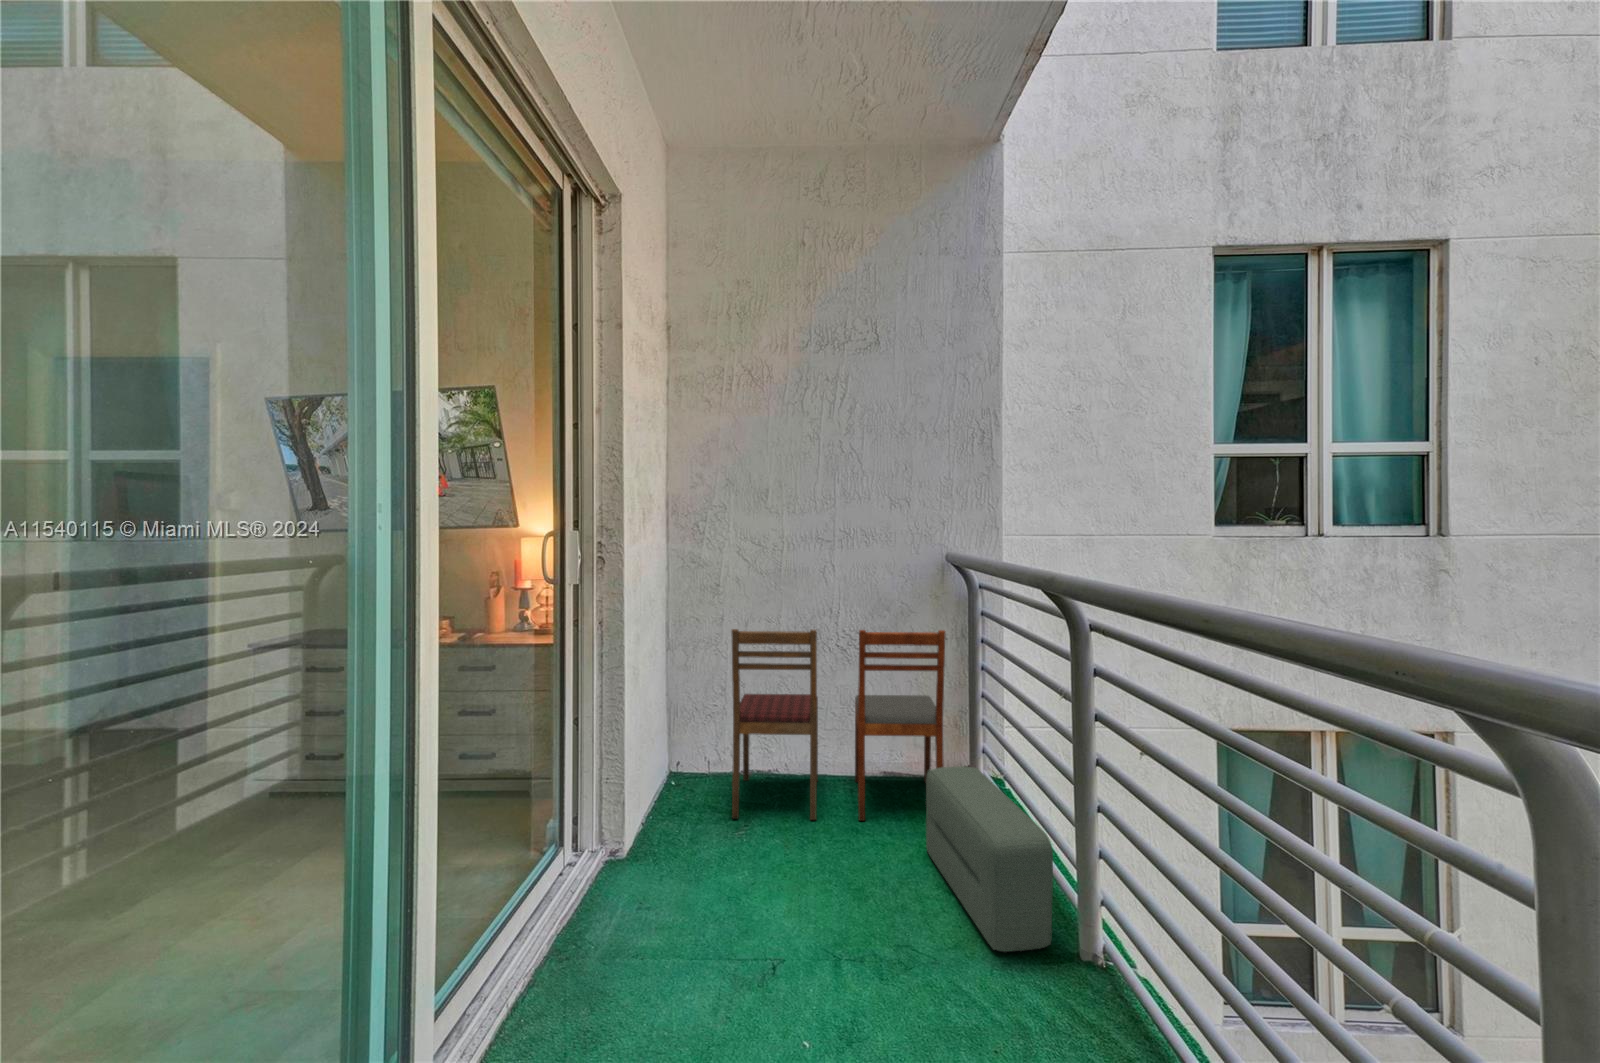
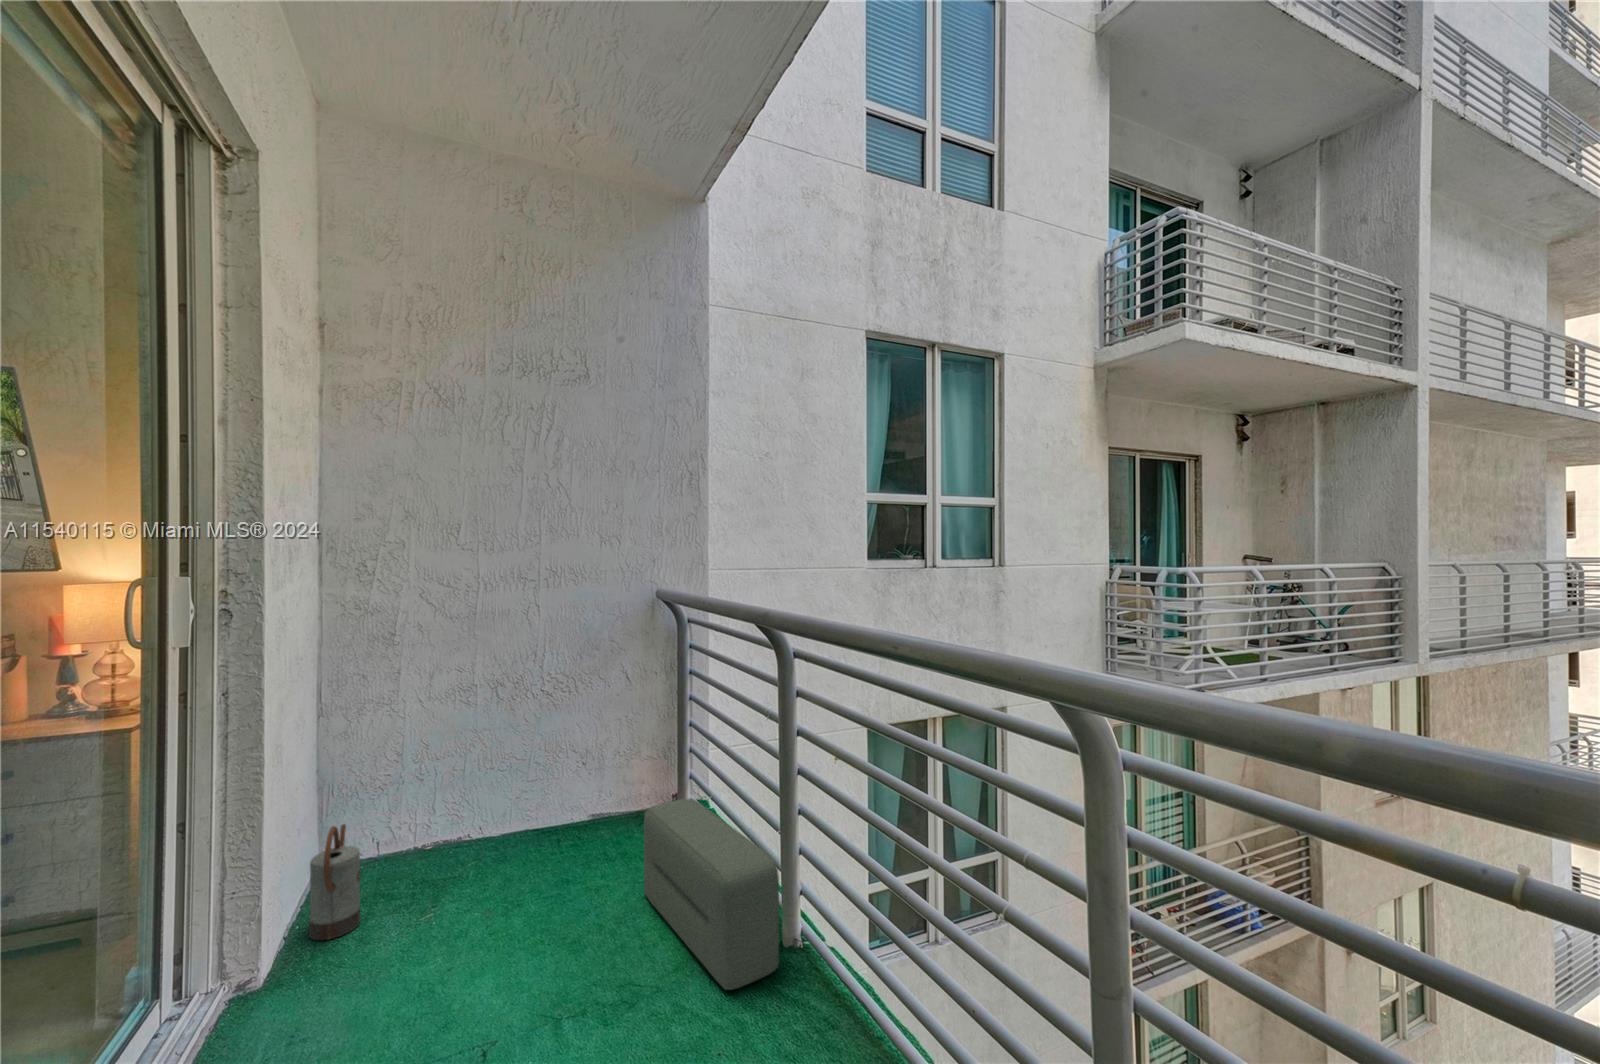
chair: present [731,629,945,821] -> none [411,664,659,908]
watering can: none [661,739,695,829] -> present [309,824,361,940]

